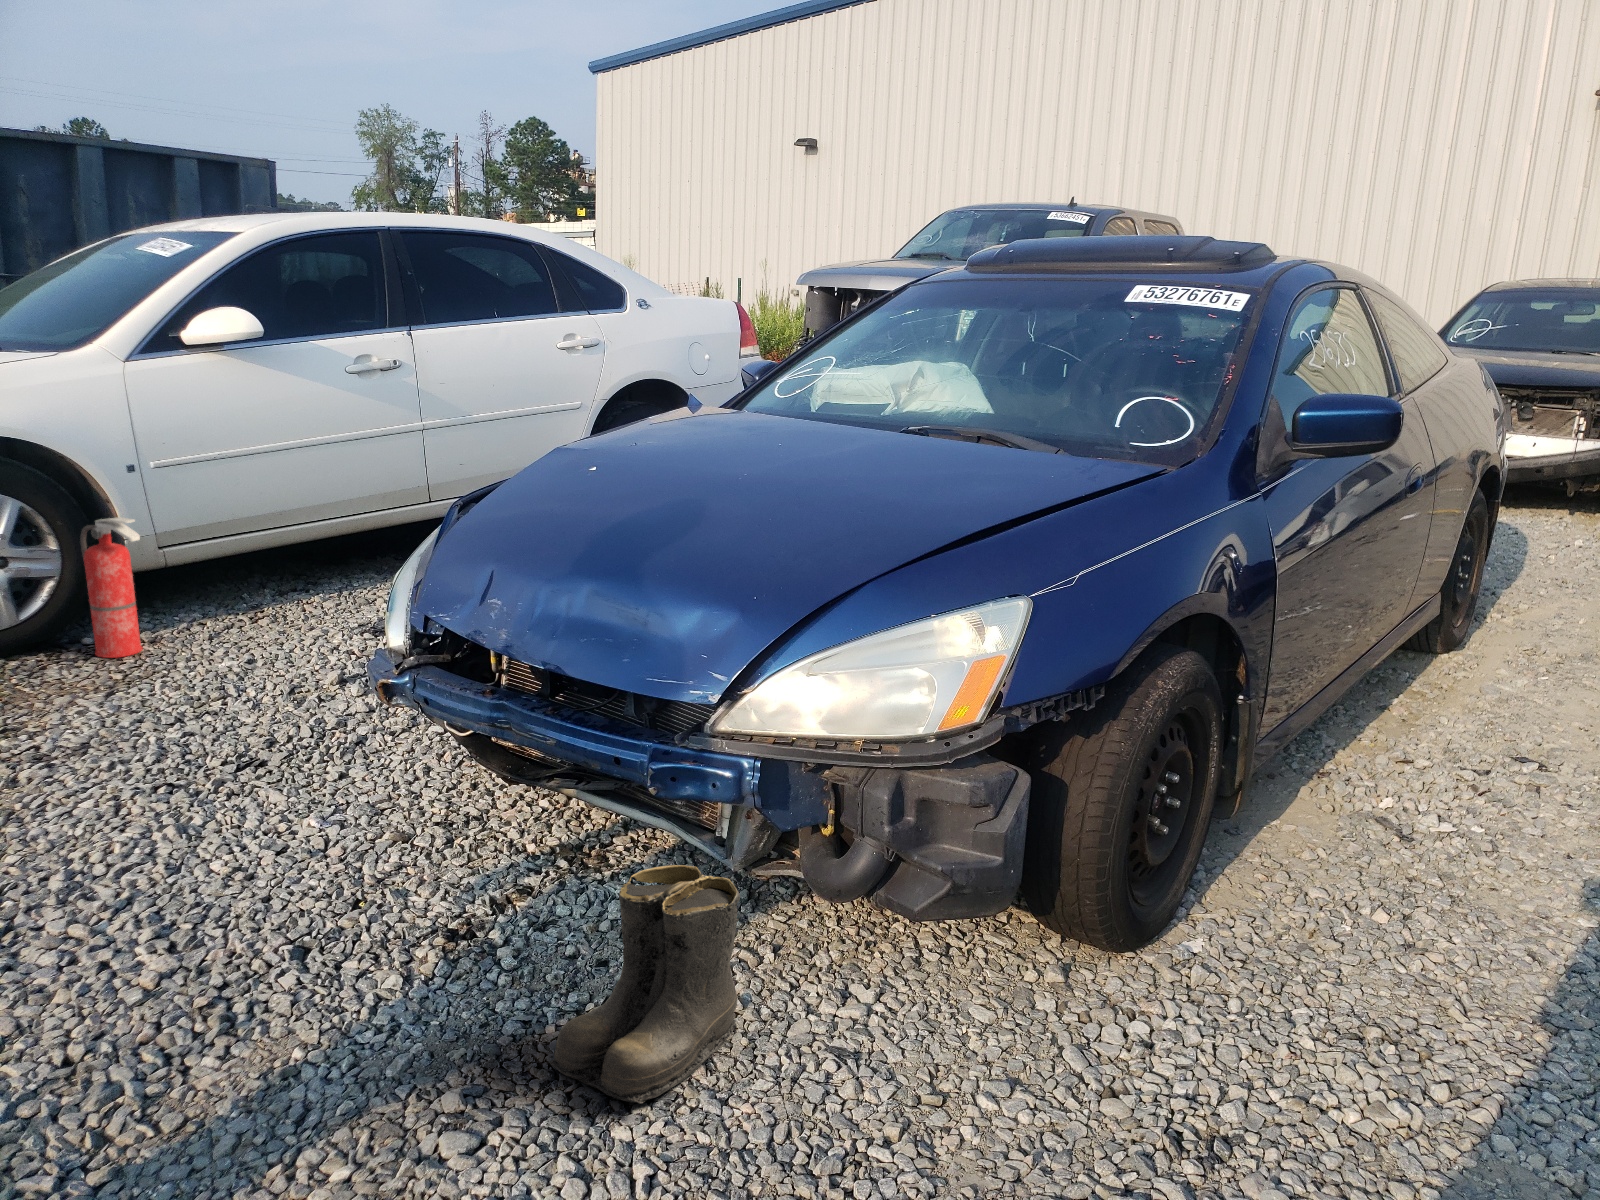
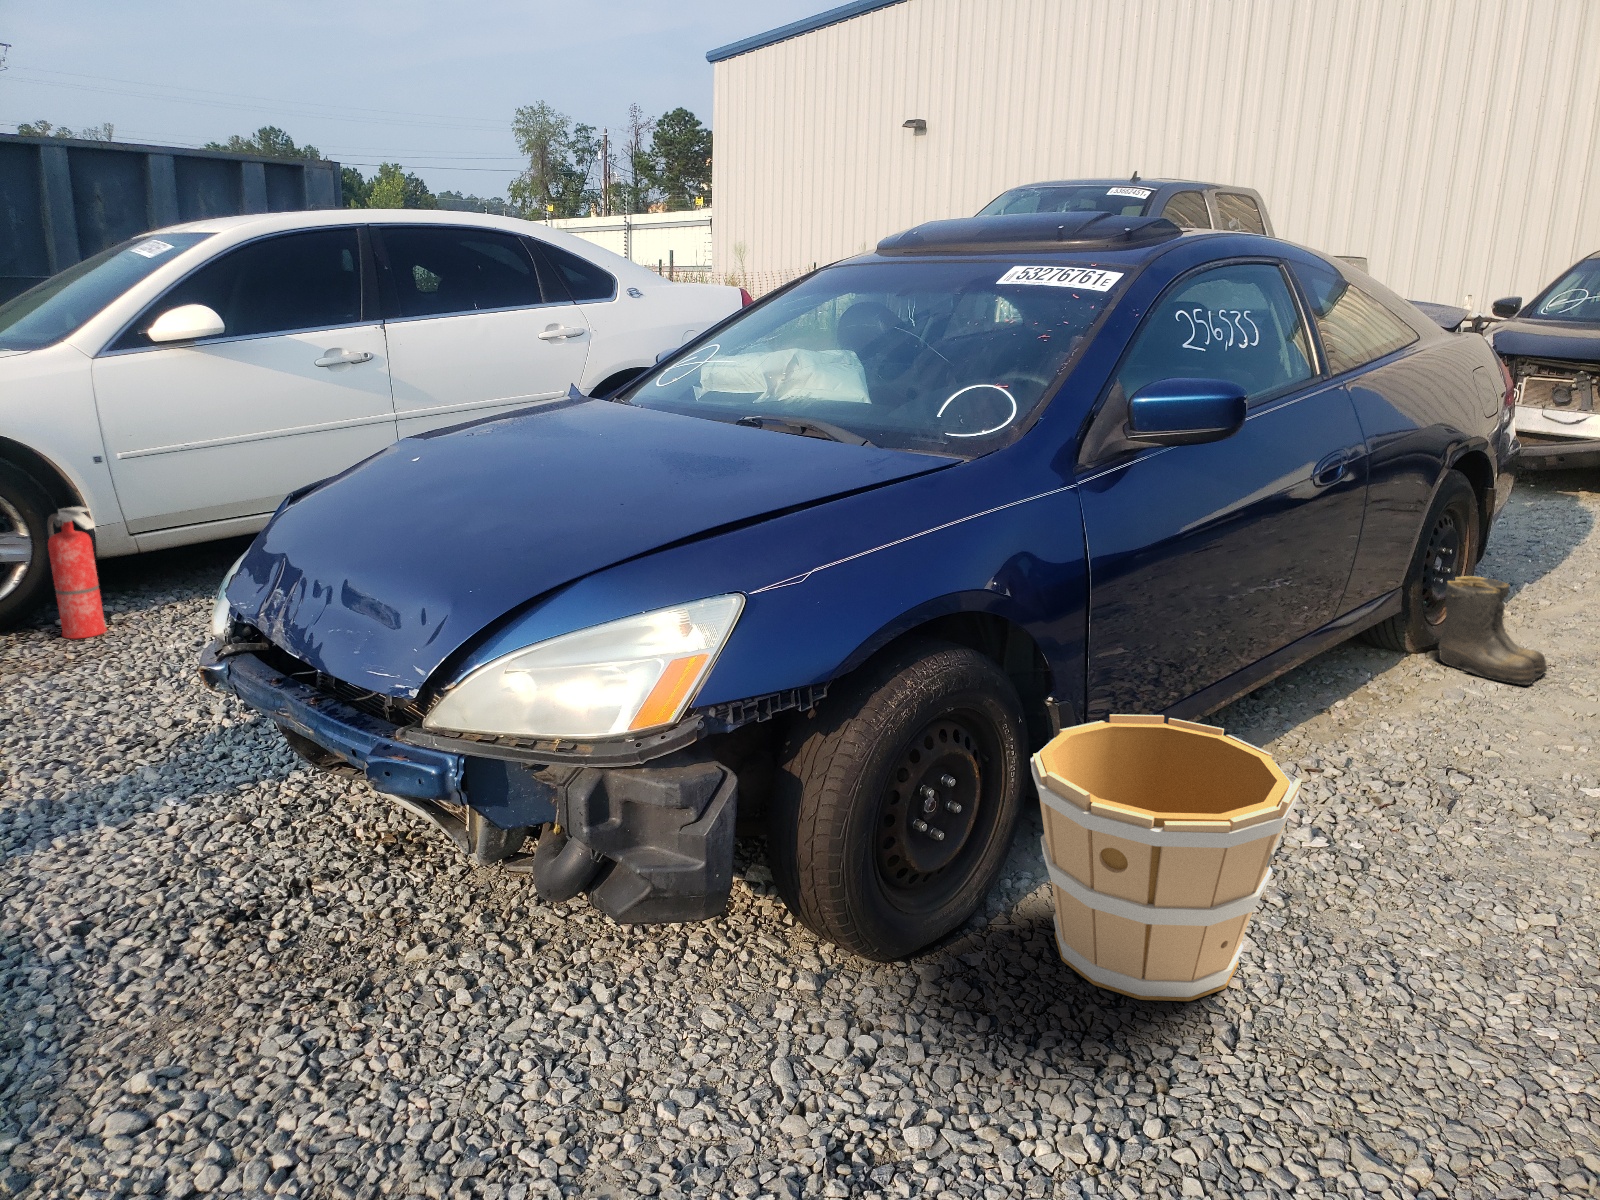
wooden bucket: none [1244,710,1511,976] -> present [1030,714,1302,1001]
boots: present [550,865,741,1104] -> present [1439,576,1548,685]

